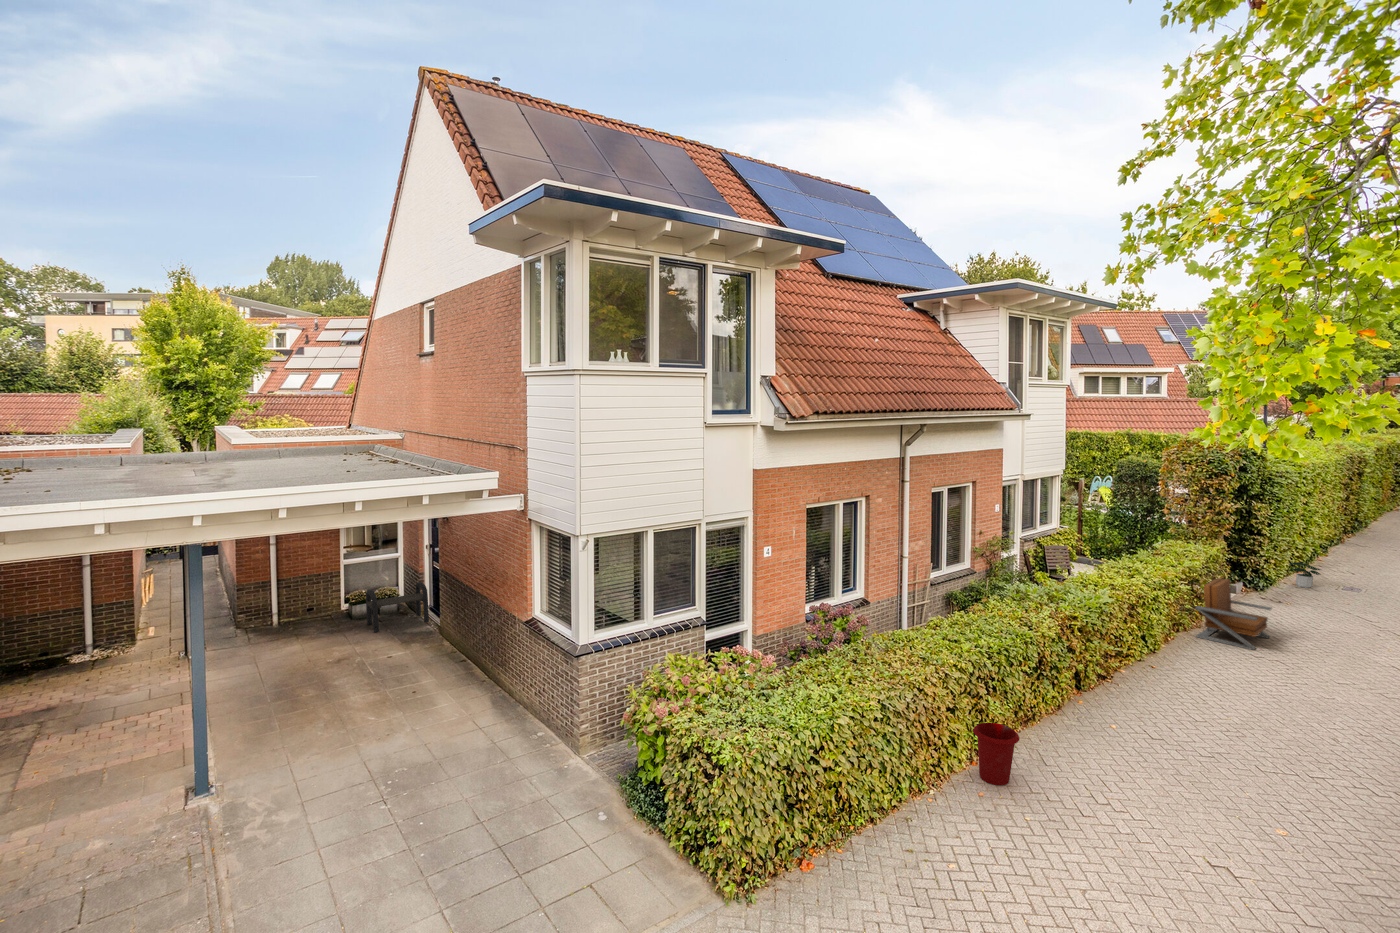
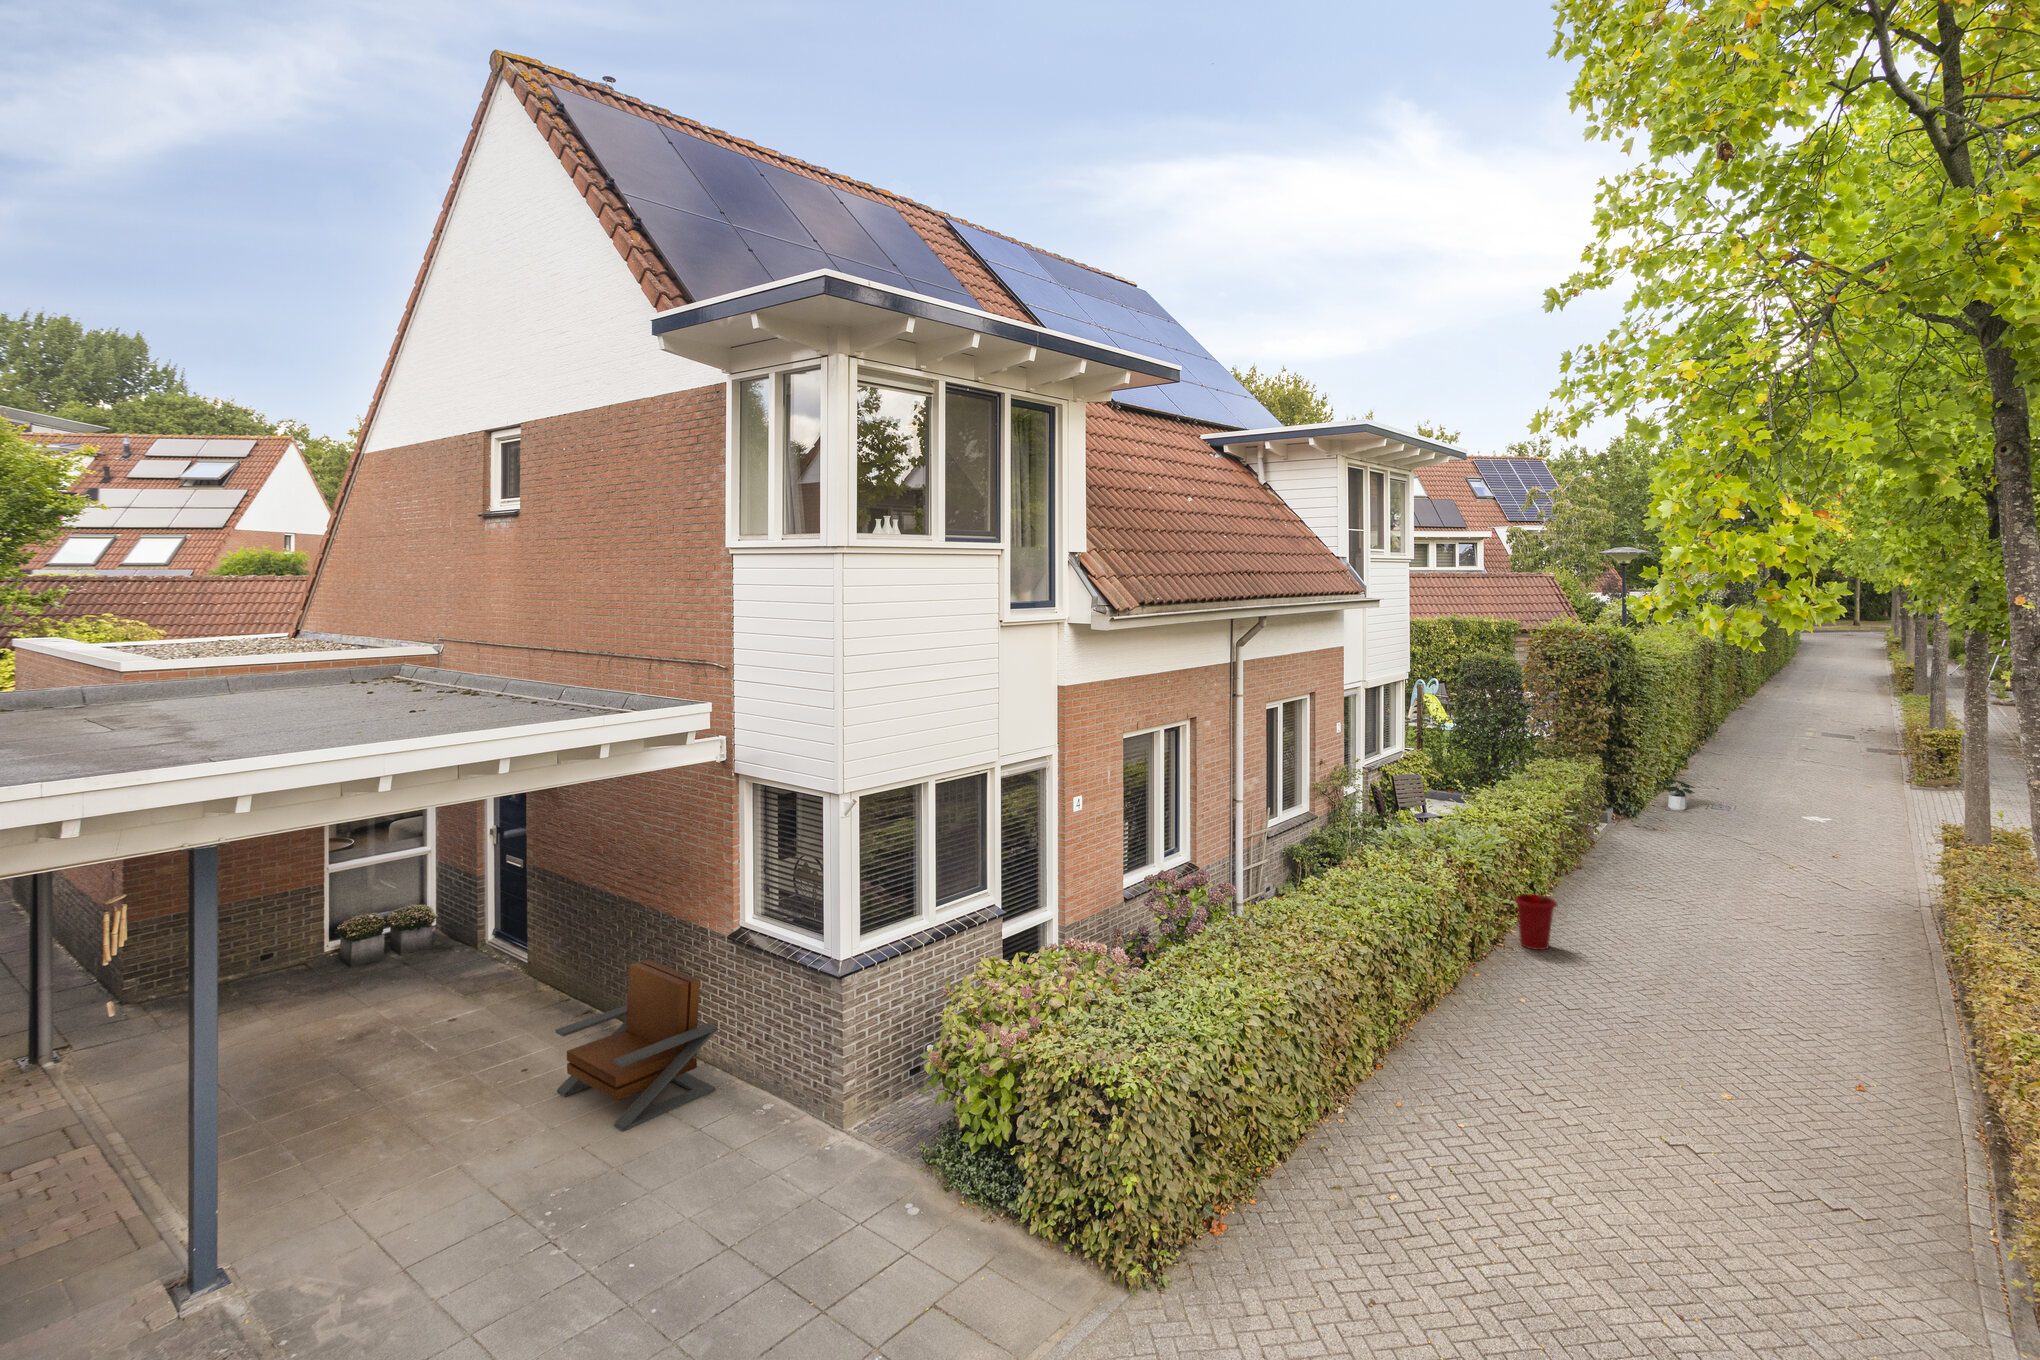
lounge chair: present [1196,578,1271,650] -> present [555,960,718,1131]
bench: present [366,582,429,632] -> none [368,890,485,982]
waste bin: present [973,723,1020,786] -> present [1514,894,1557,950]

